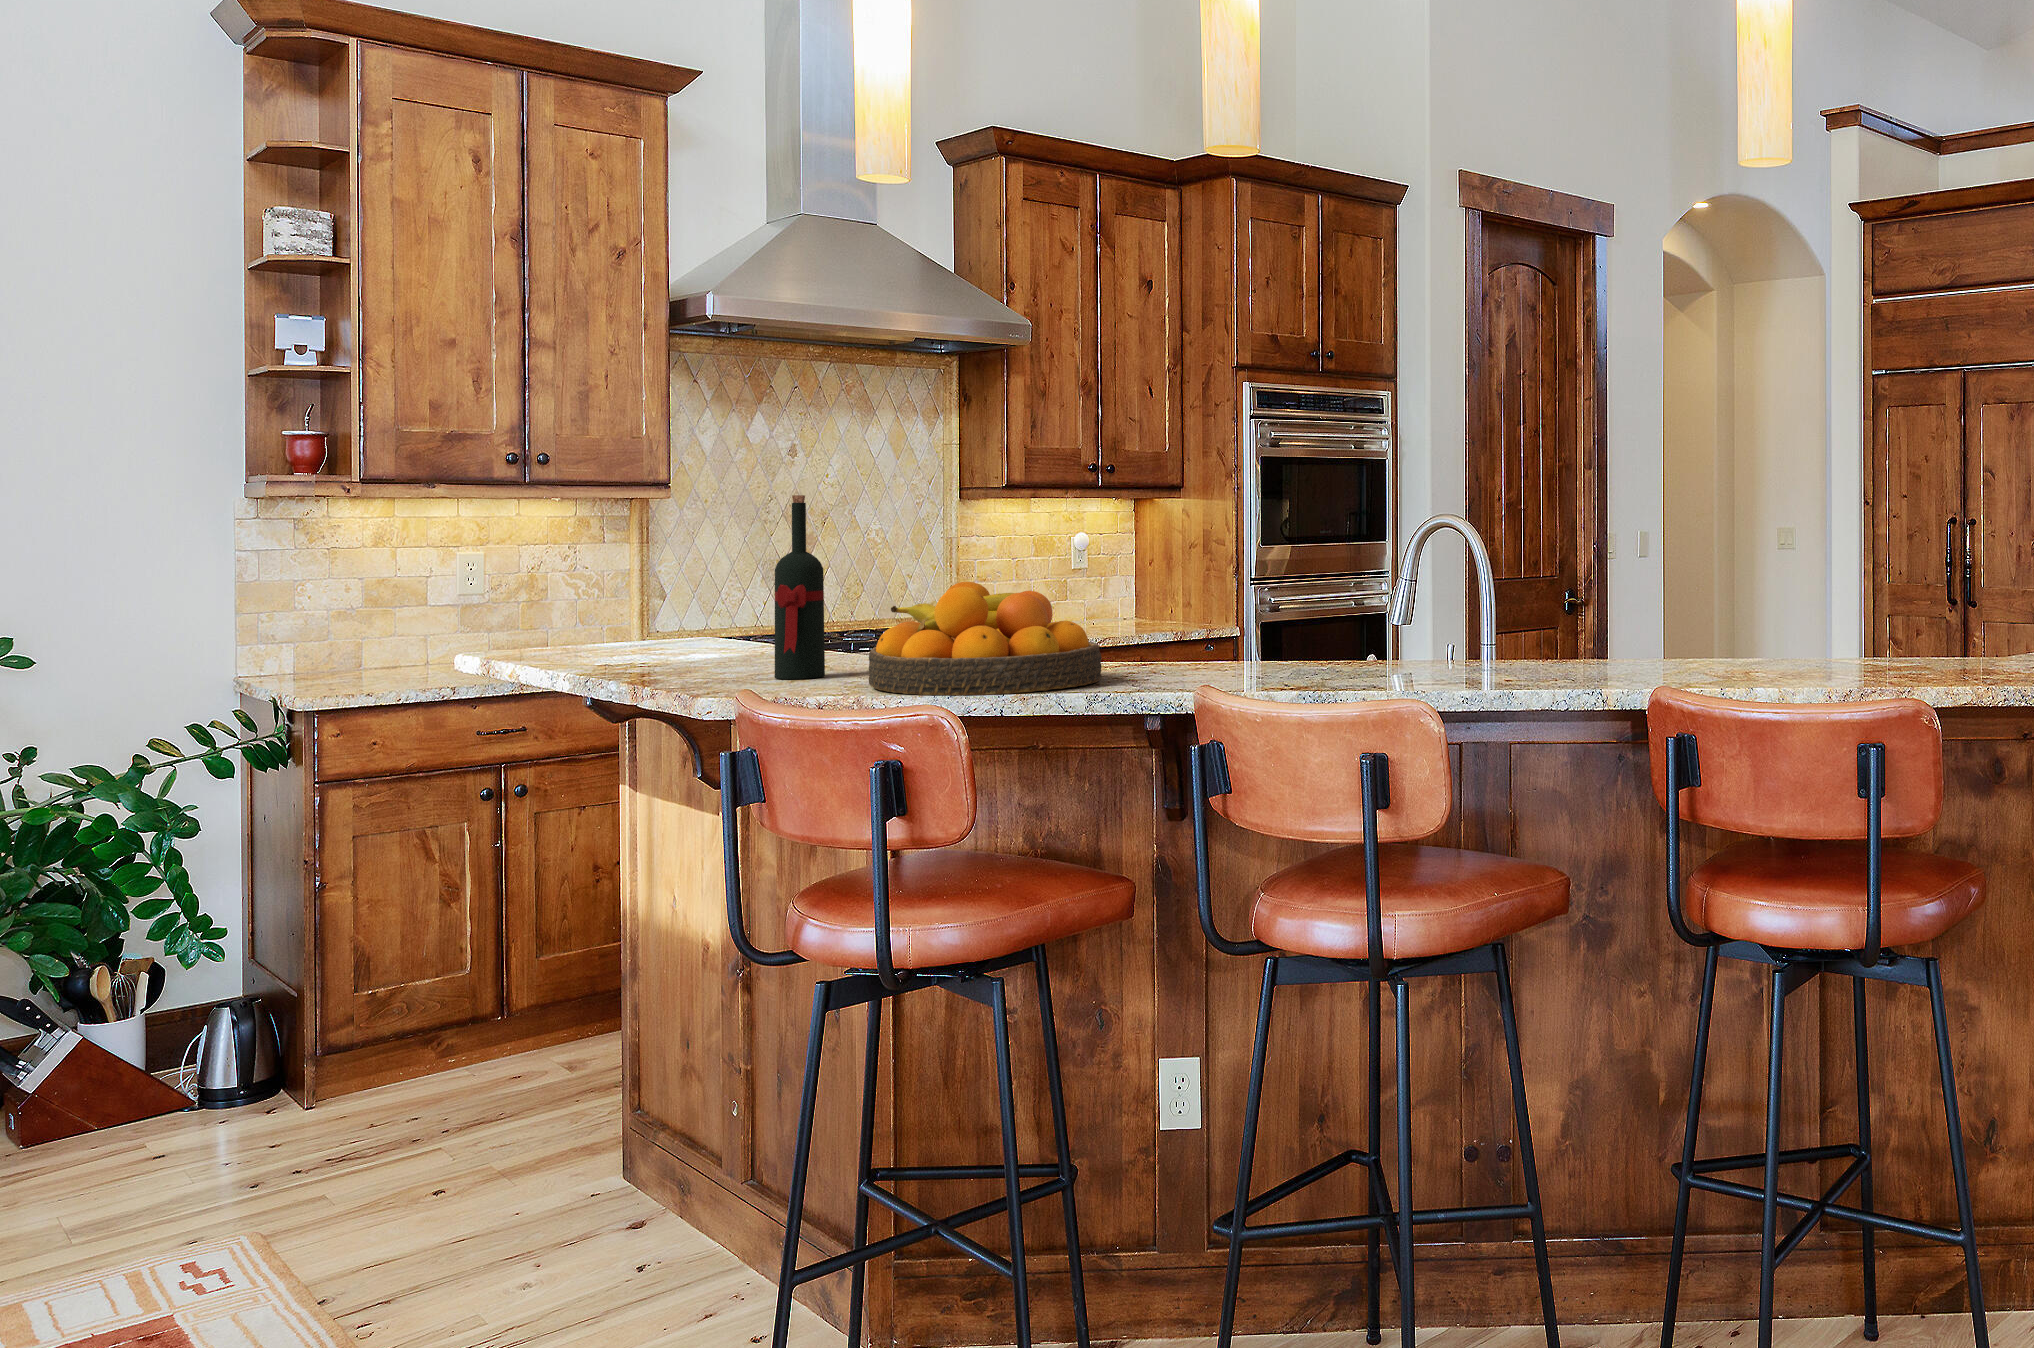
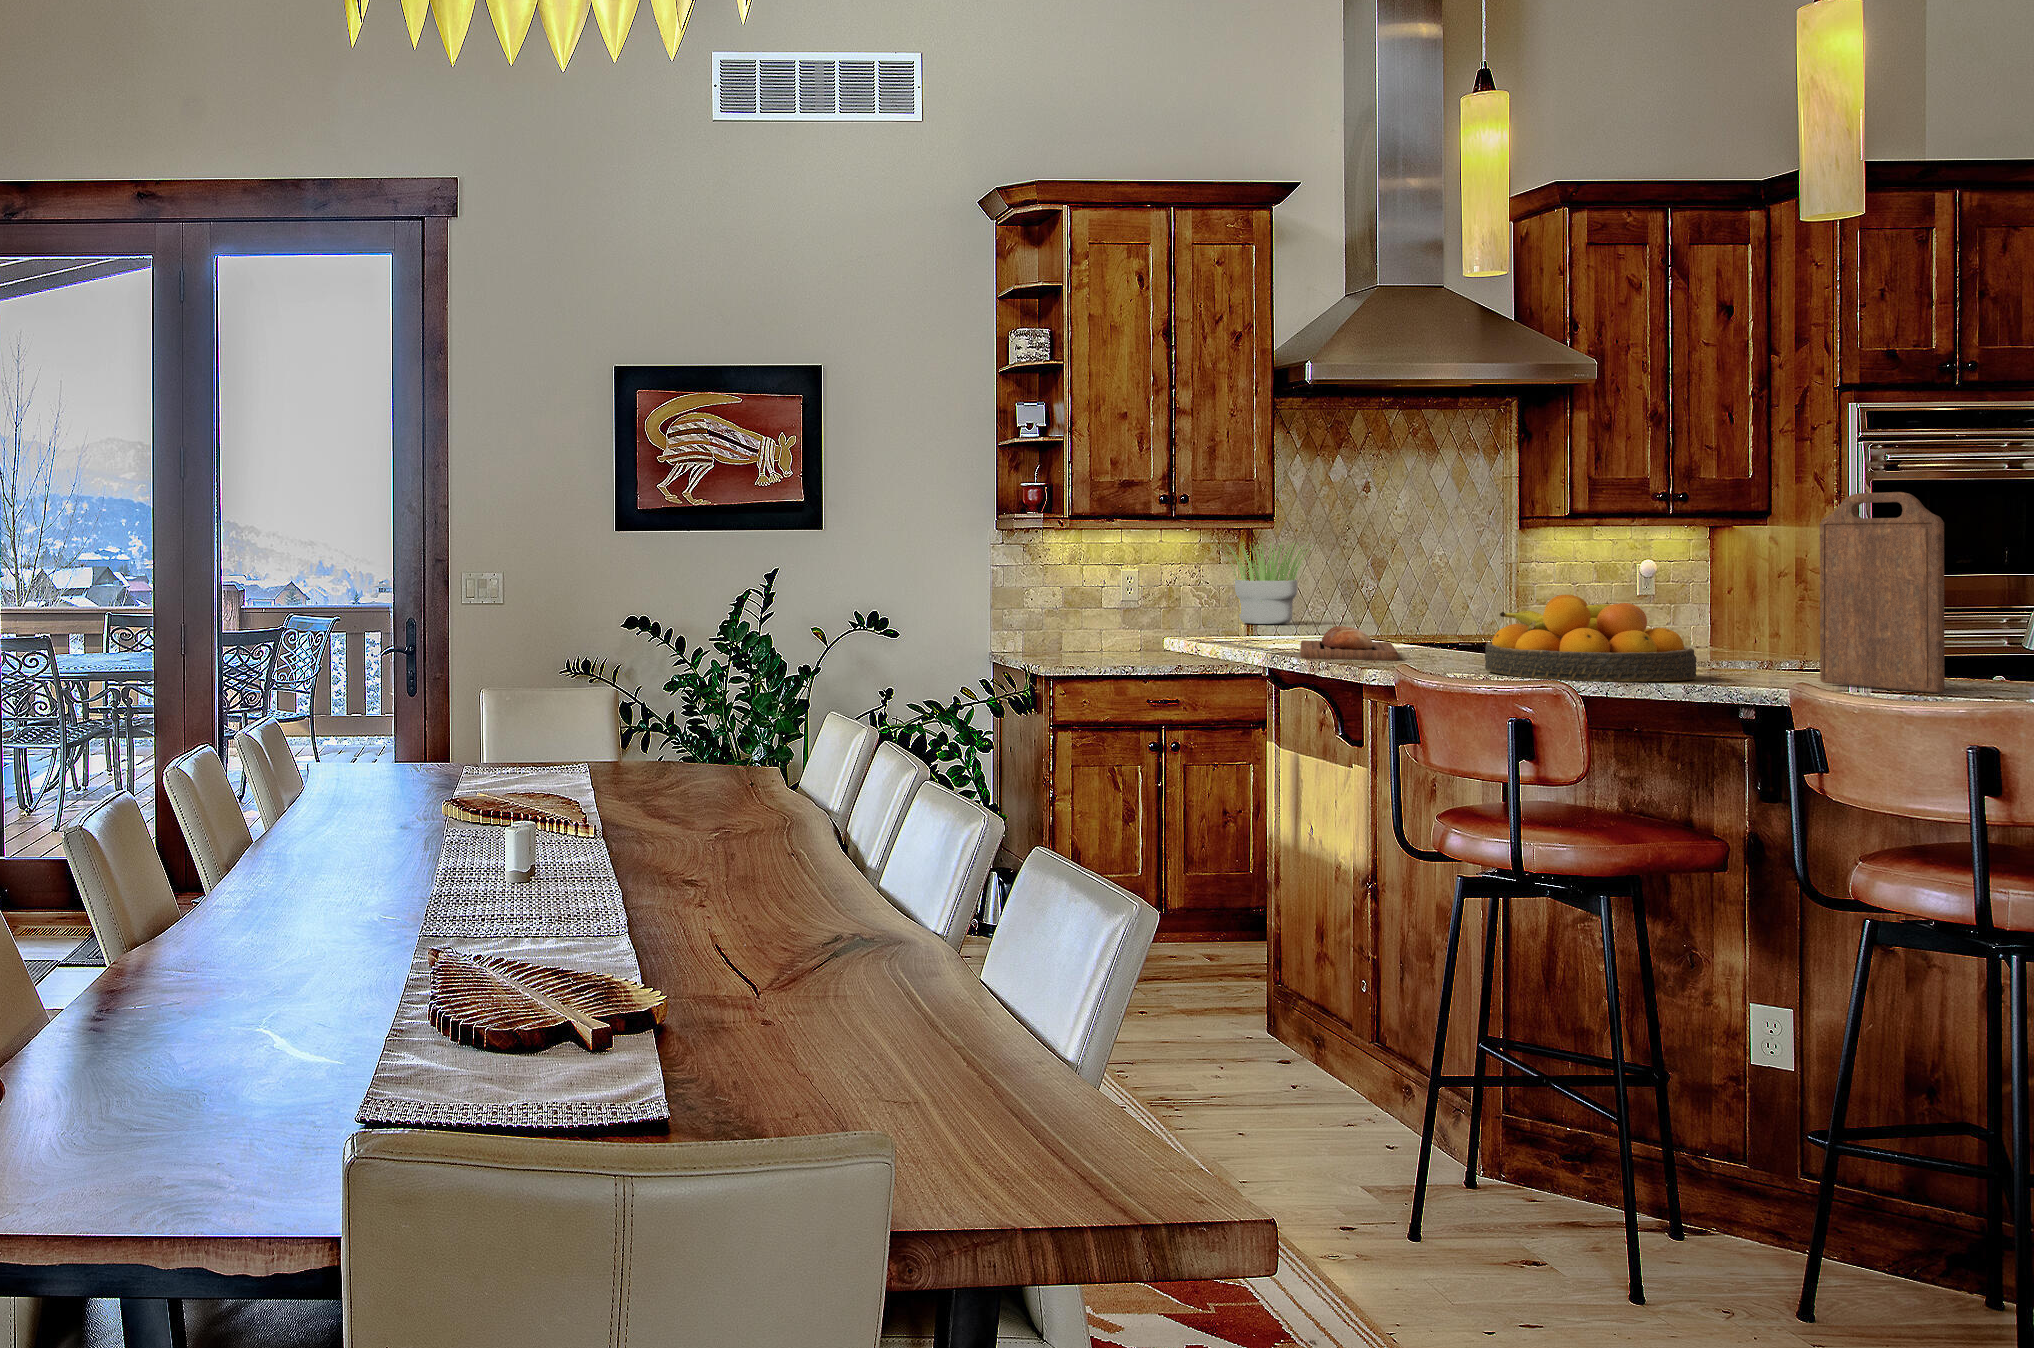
cutting board: none [1217,460,1325,683] -> present [1820,492,1945,693]
wine bottle: present [775,495,825,679] -> none [1401,528,1442,664]
potted plant: none [594,512,735,620] -> present [1218,541,1312,625]
bread loaf: none [641,629,778,680] -> present [1300,626,1398,661]

